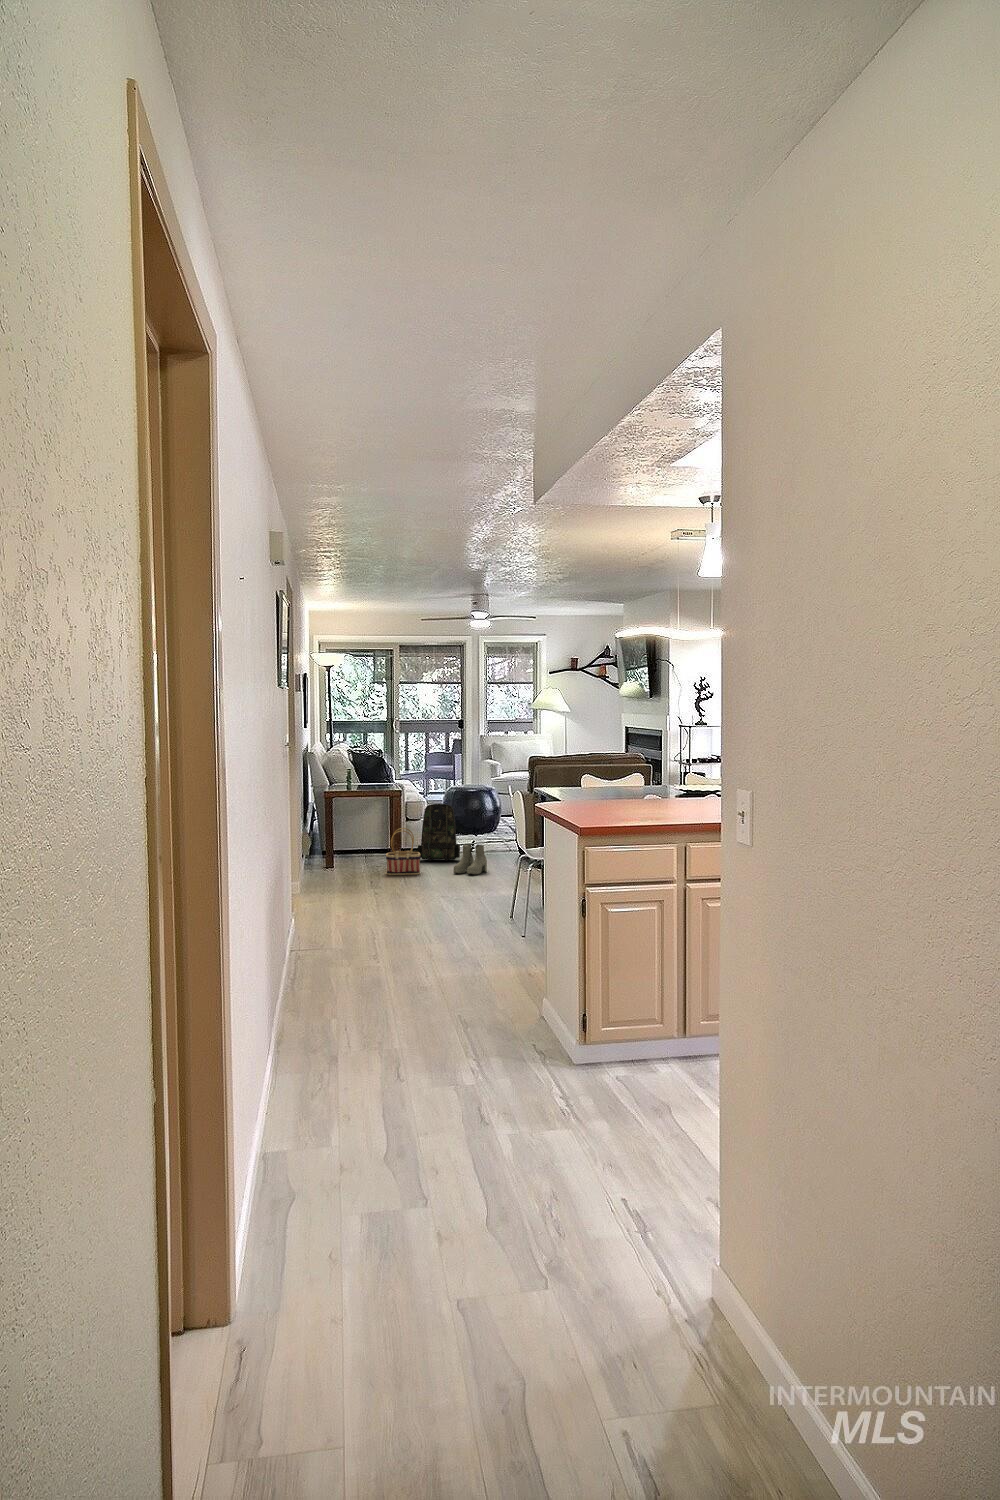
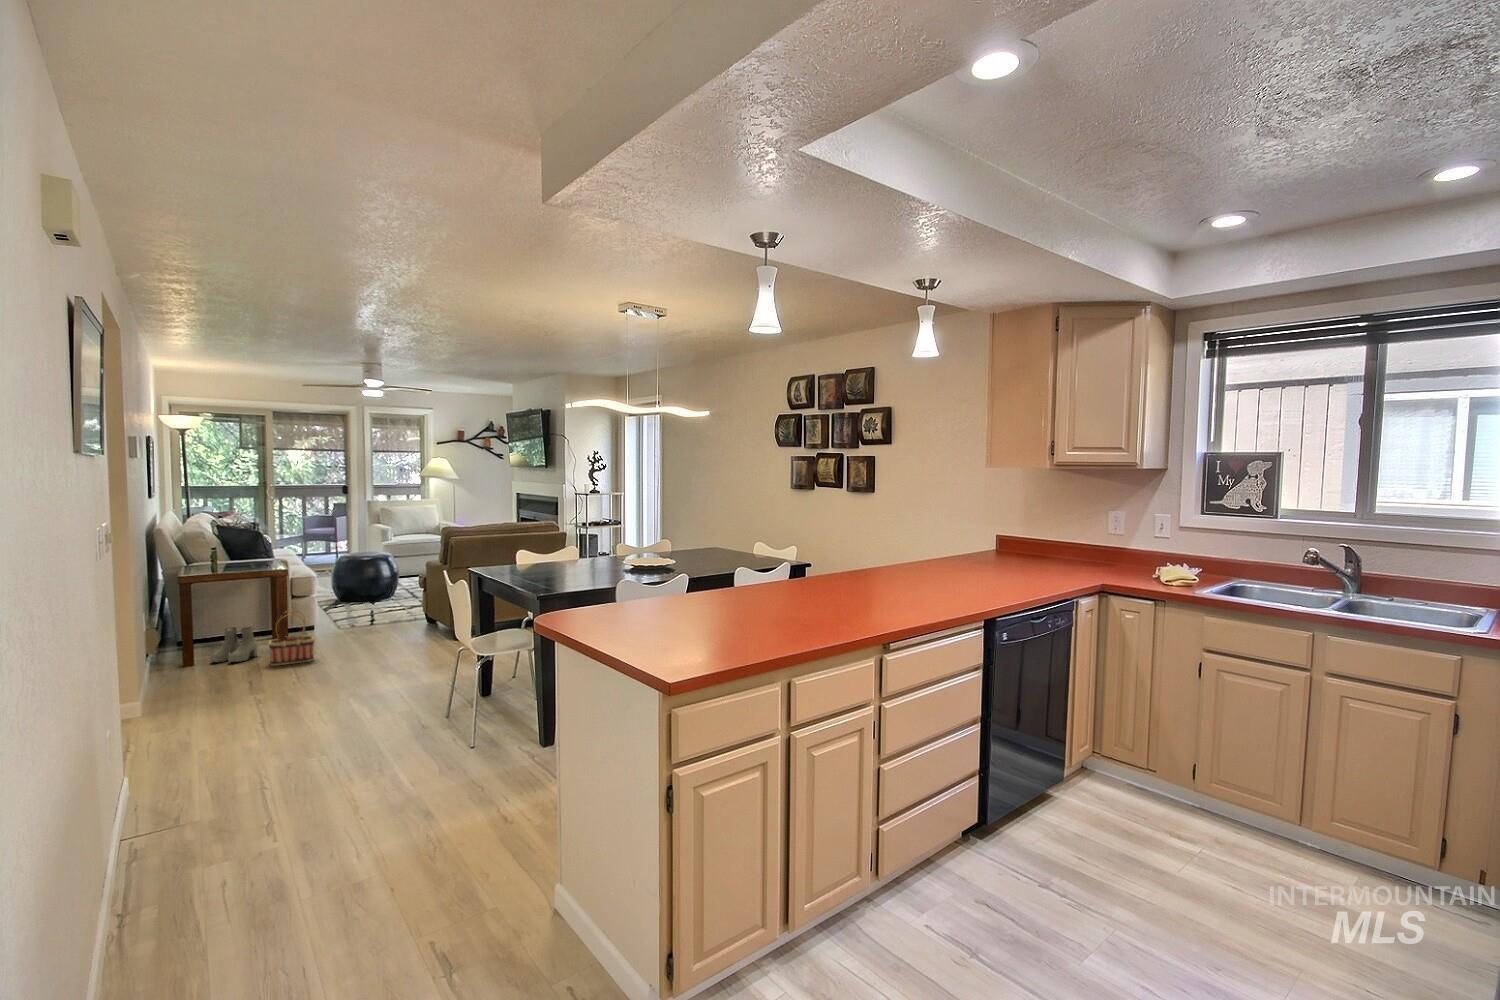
backpack: present [418,804,460,861] -> none [308,578,360,644]
boots: present [453,844,487,874] -> present [210,627,257,663]

